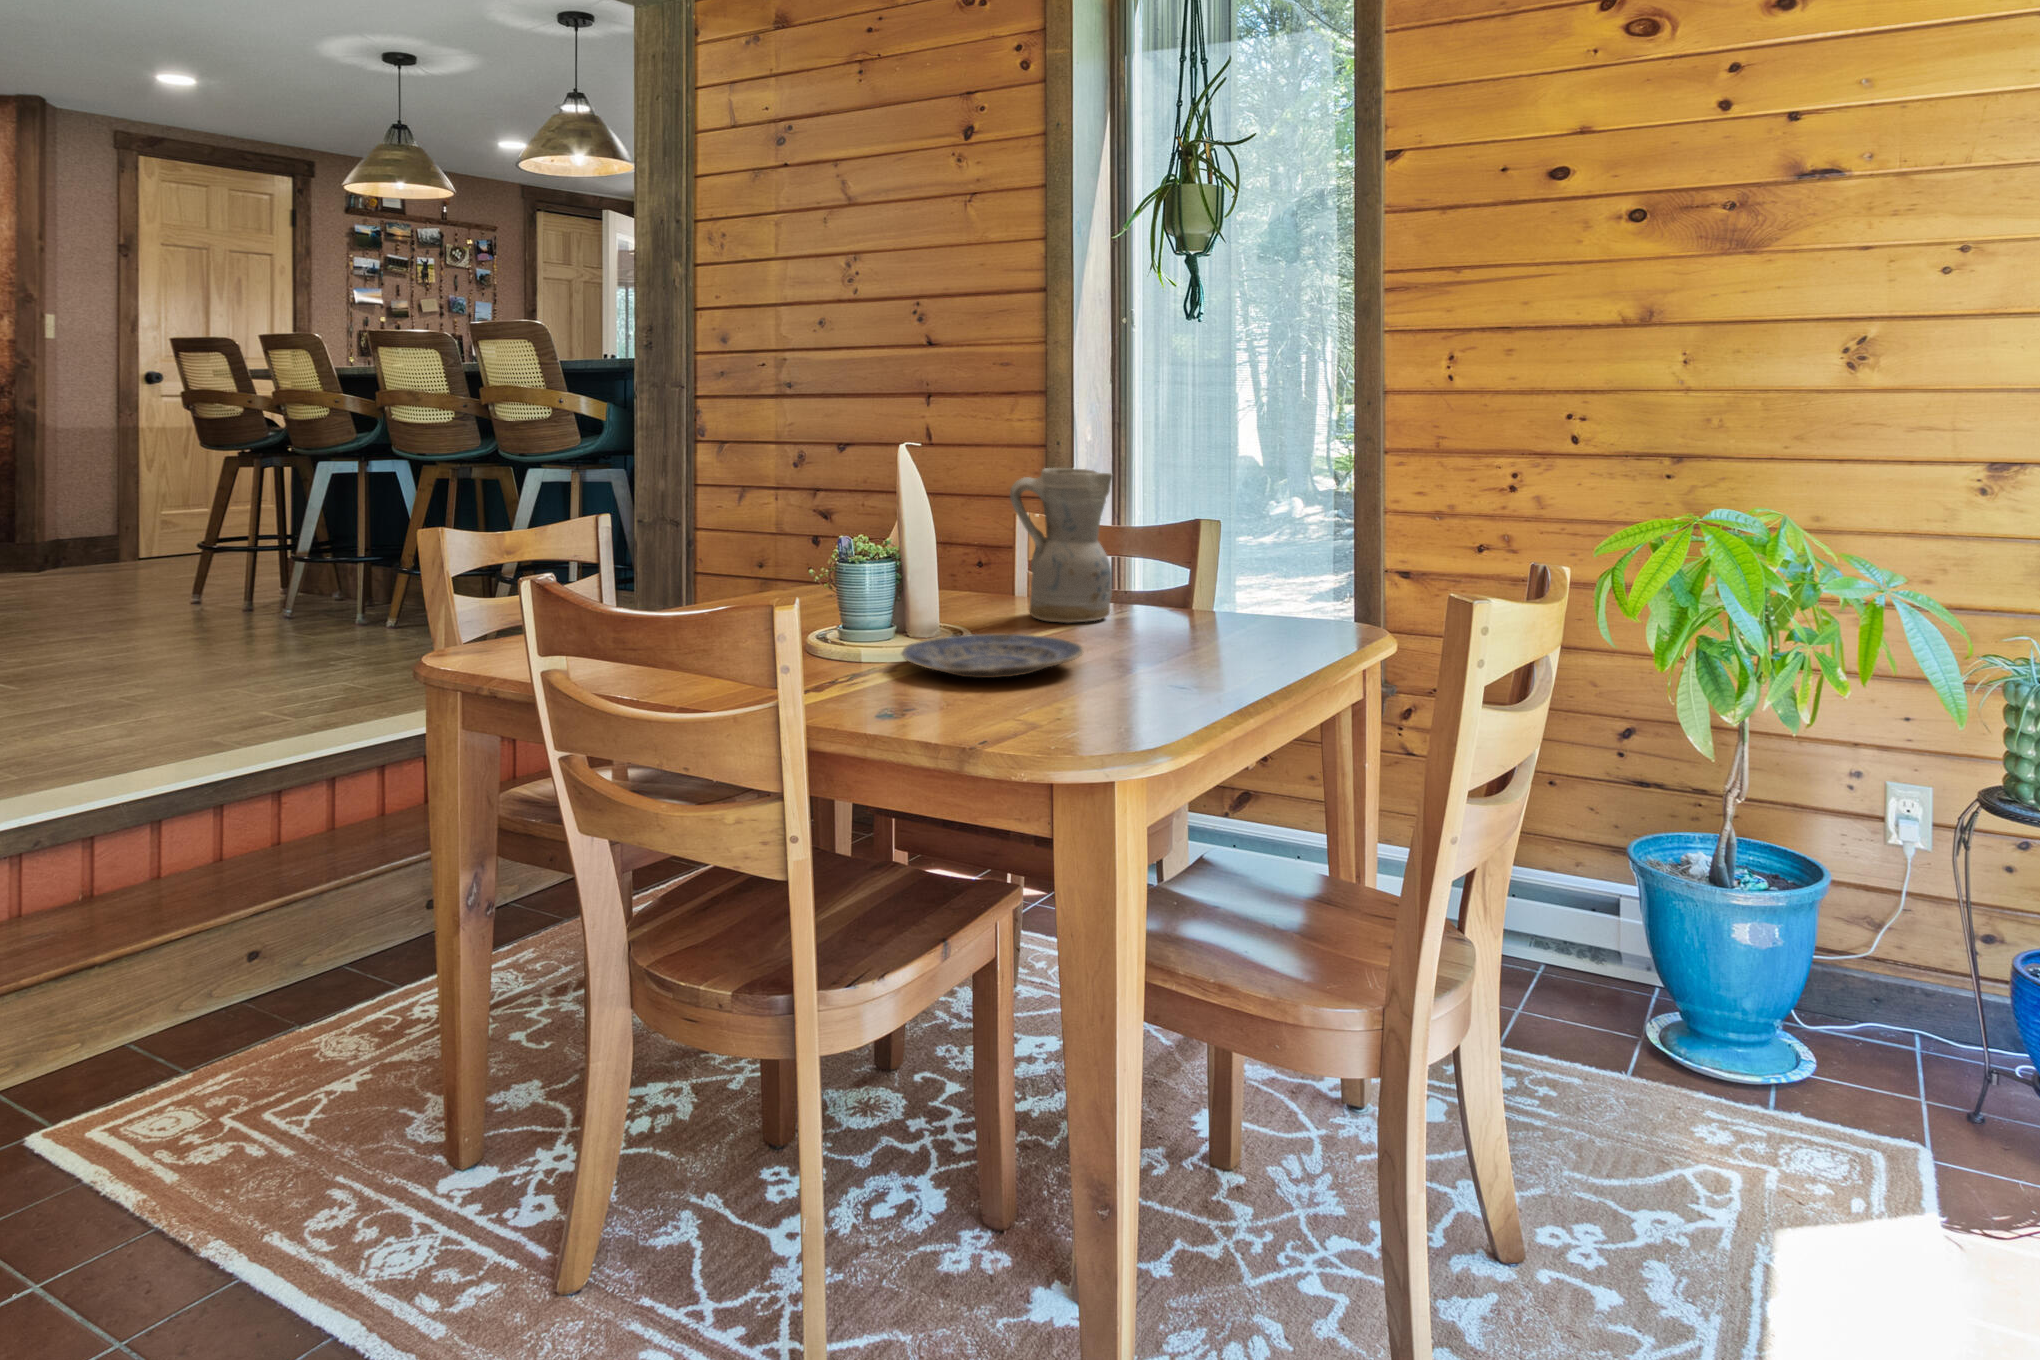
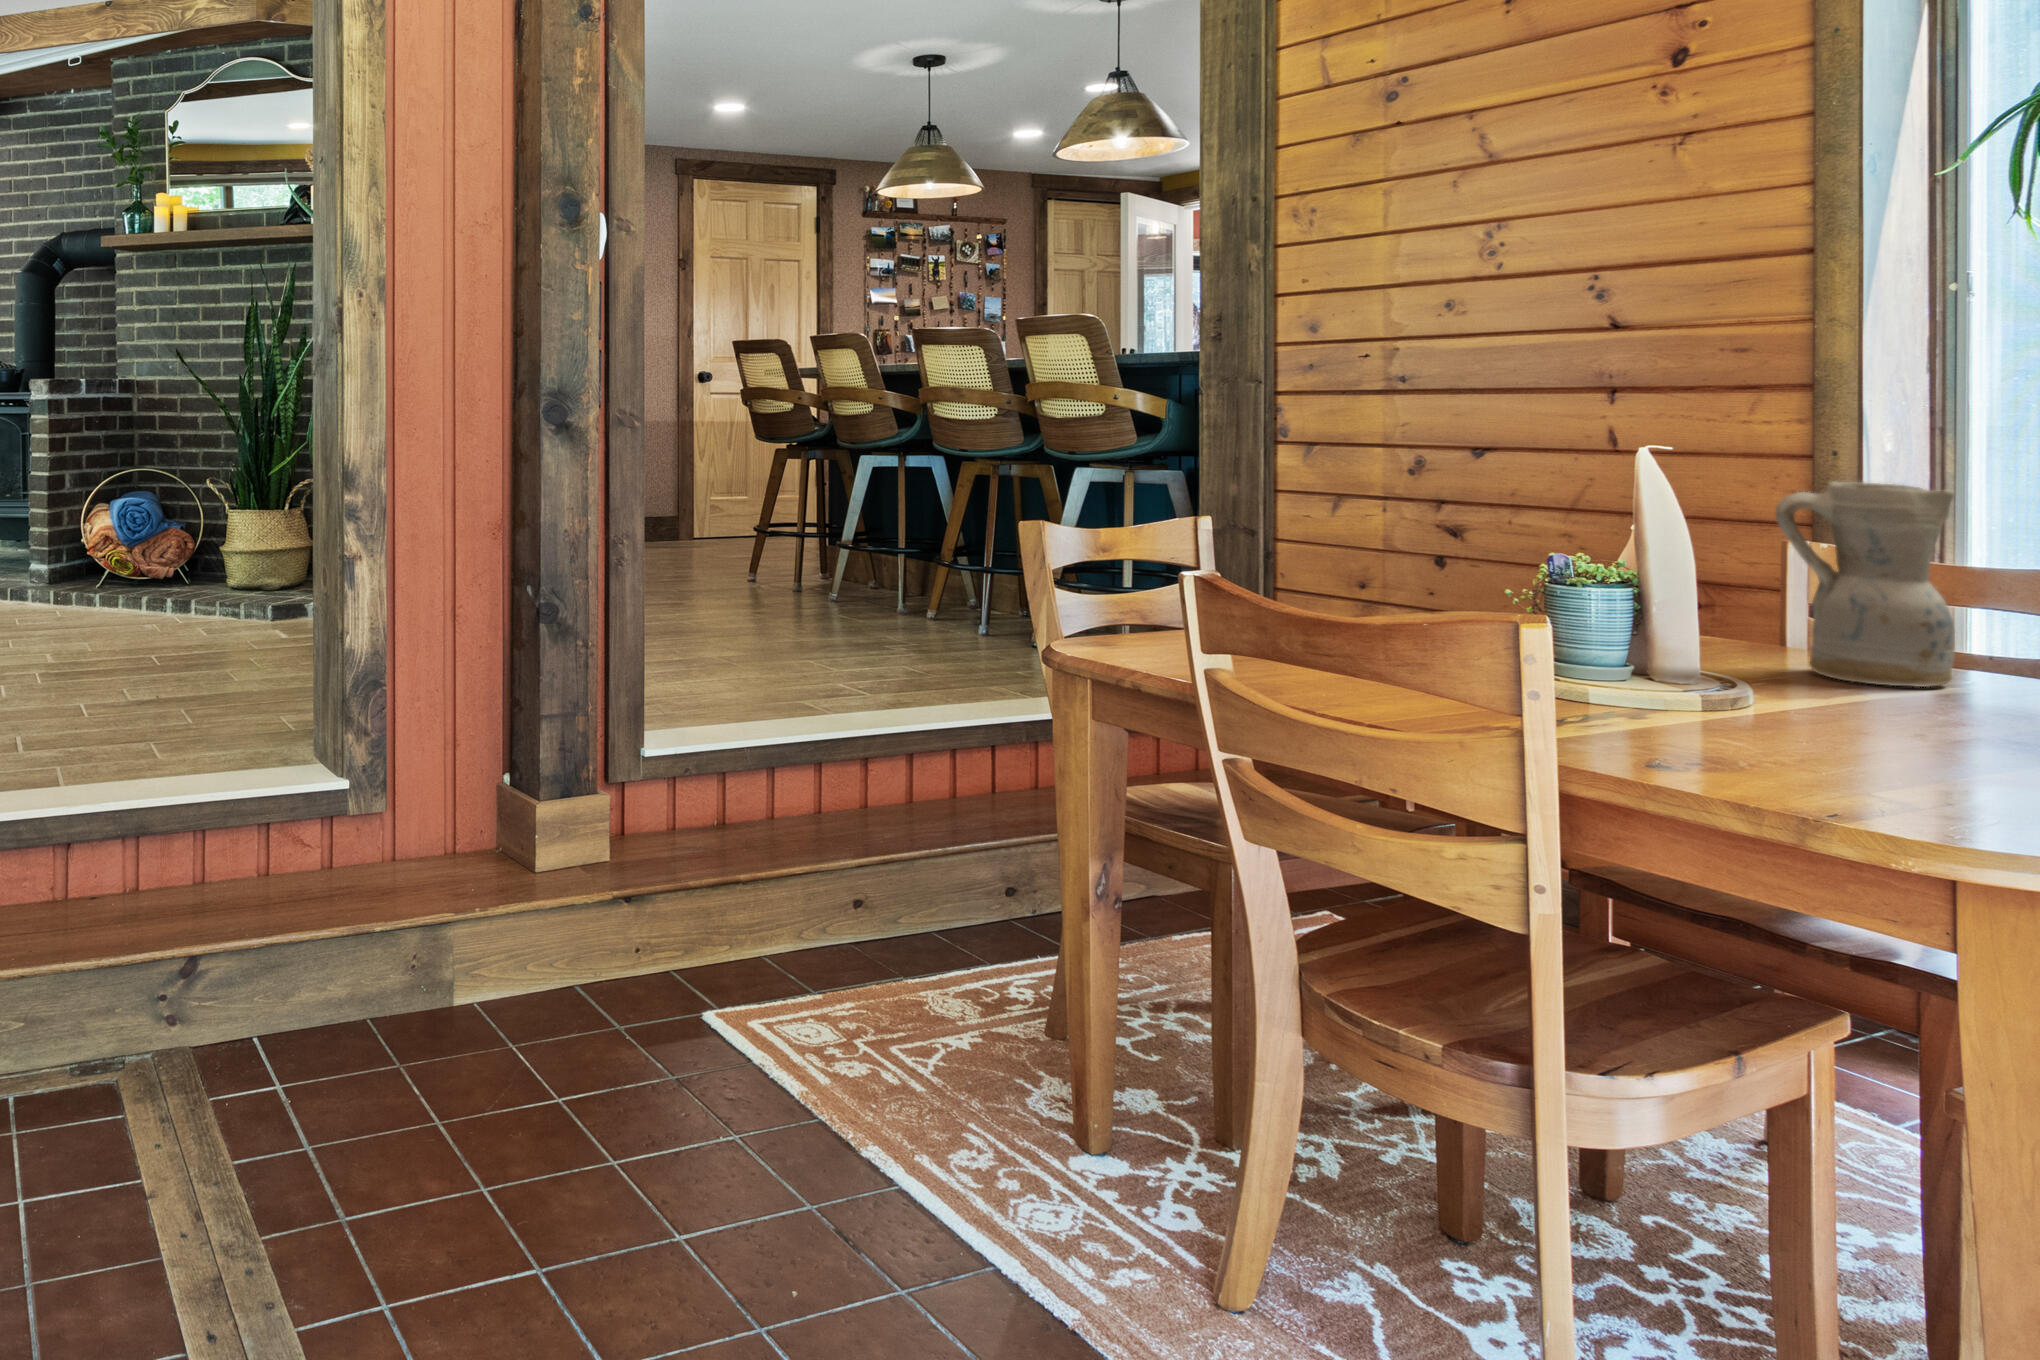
plate: present [901,634,1083,678] -> none [1629,680,1922,733]

